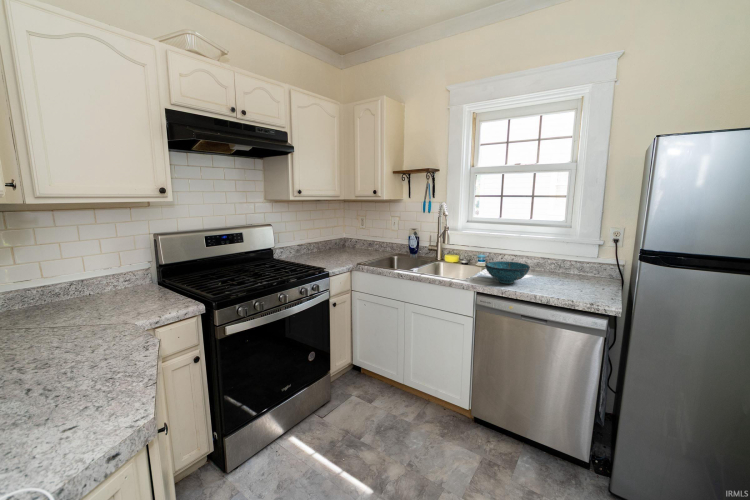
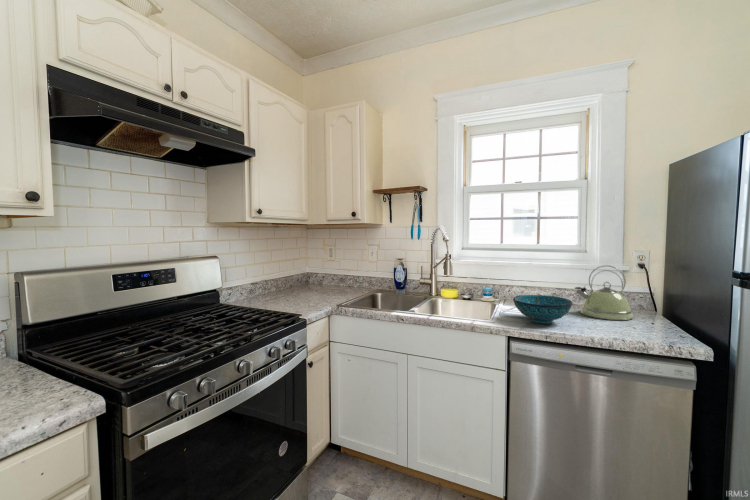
kettle: none [546,239,590,284] -> present [575,265,633,320]

